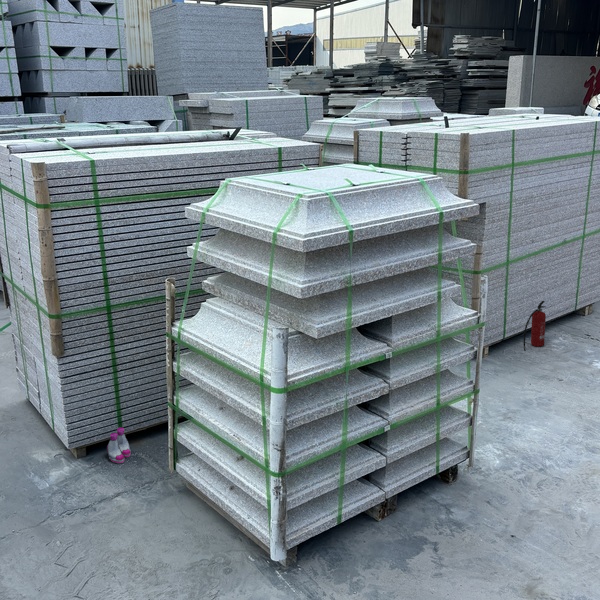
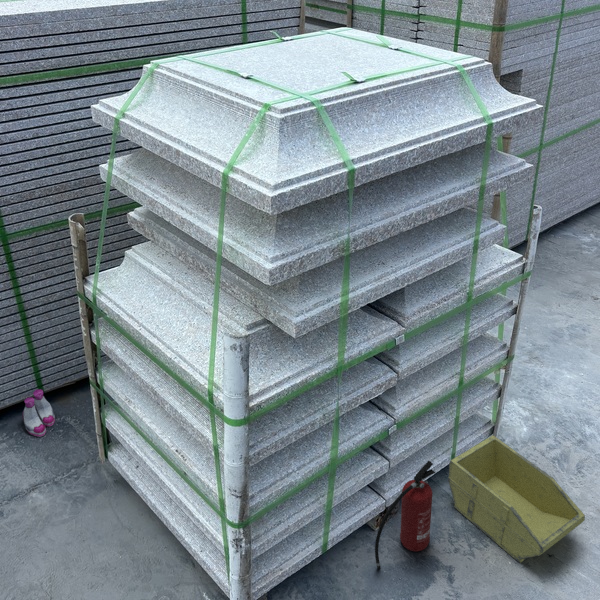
fire extinguisher: present [524,301,546,350] -> present [375,461,435,569]
storage bin: none [434,453,538,541] -> present [448,435,585,563]

